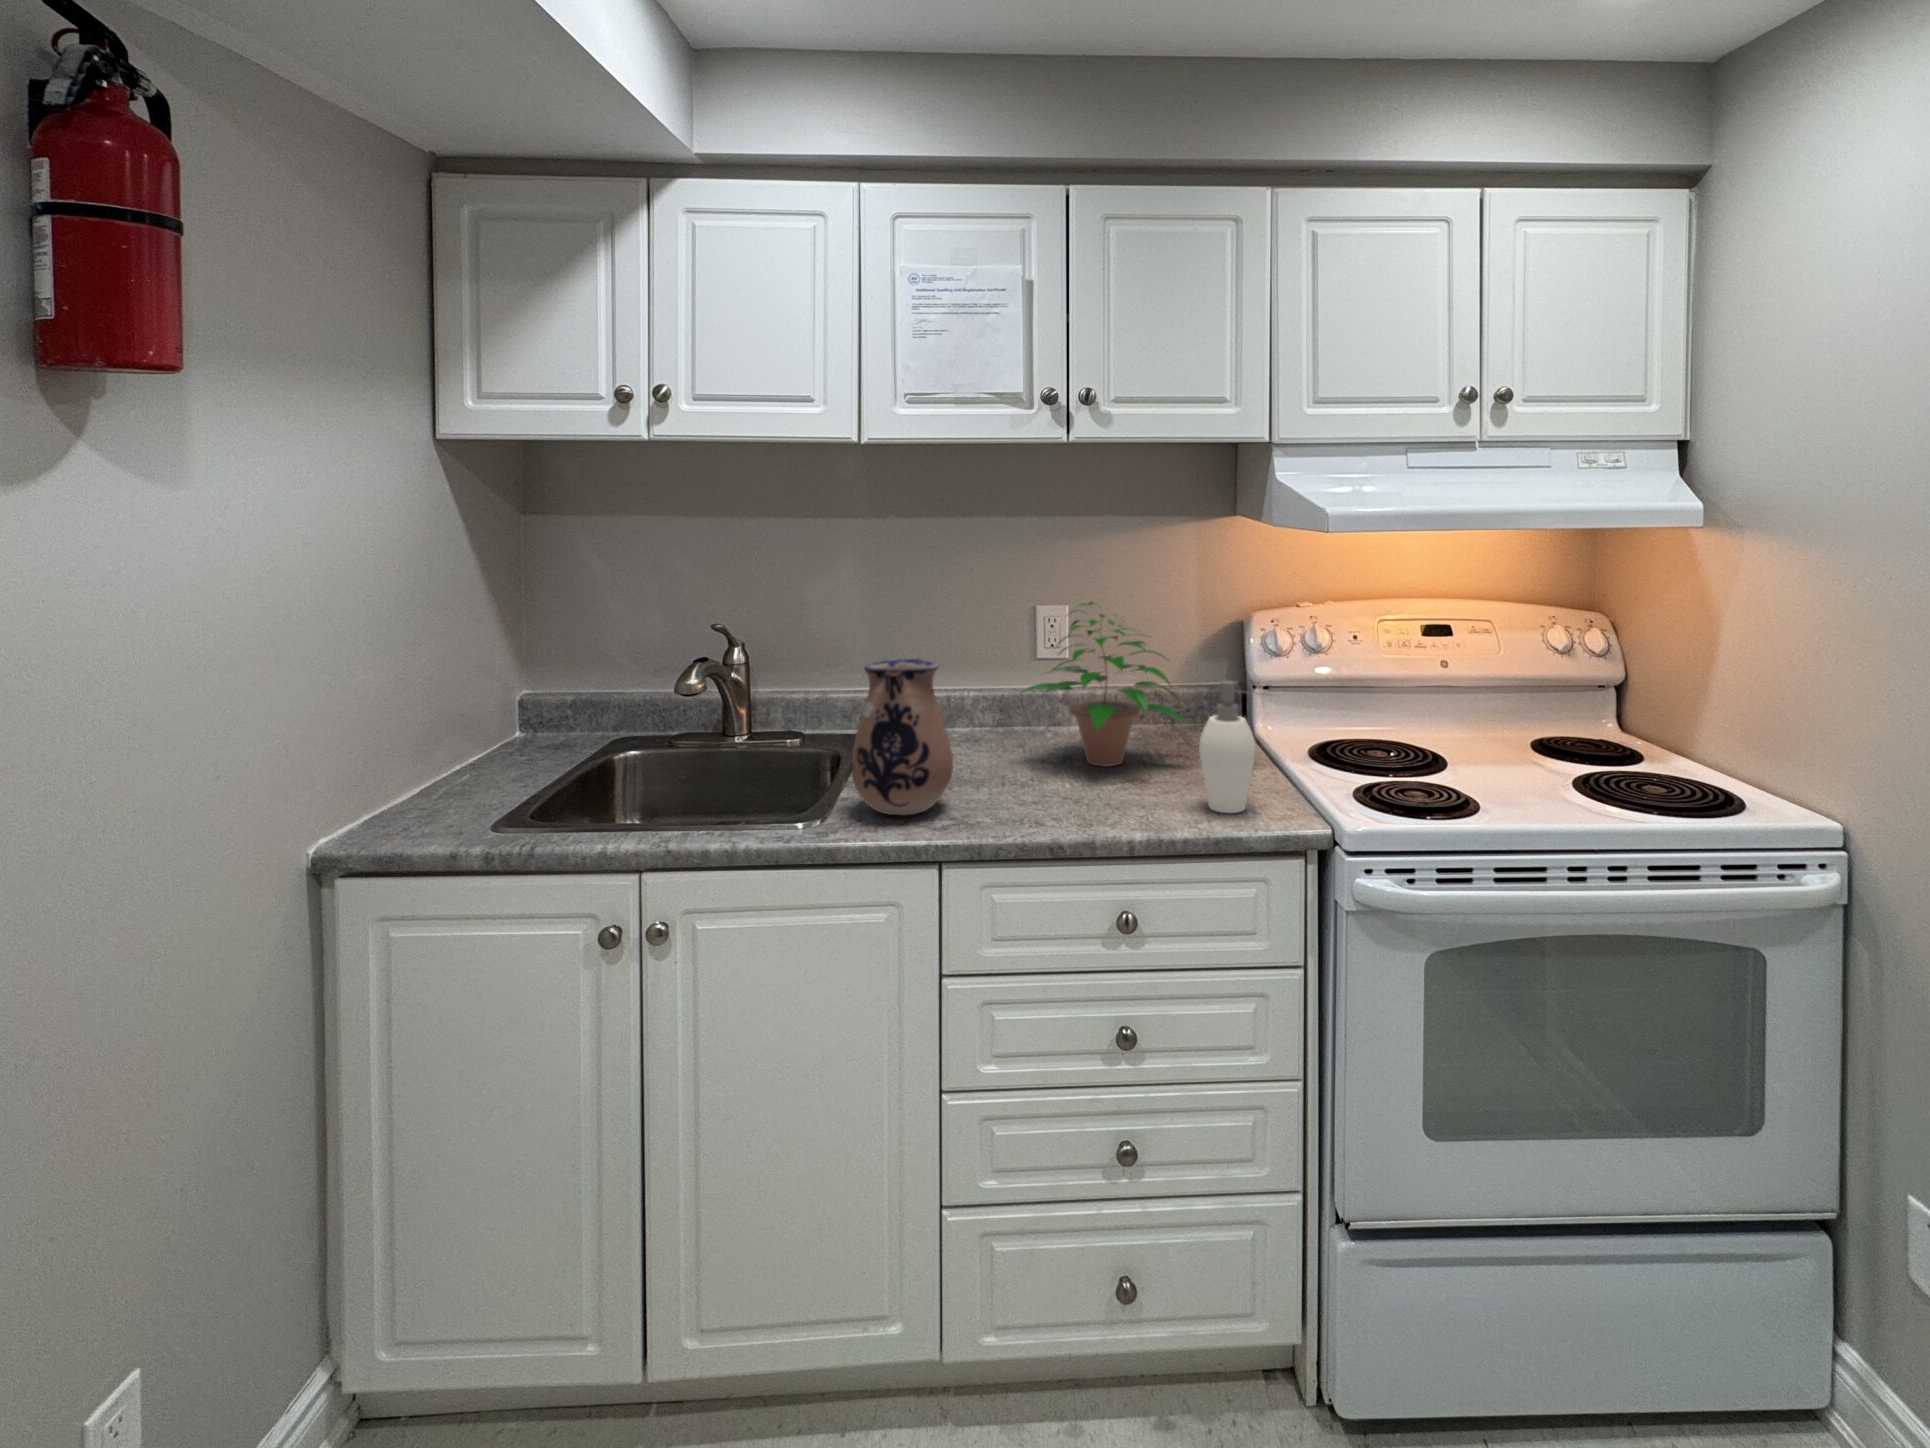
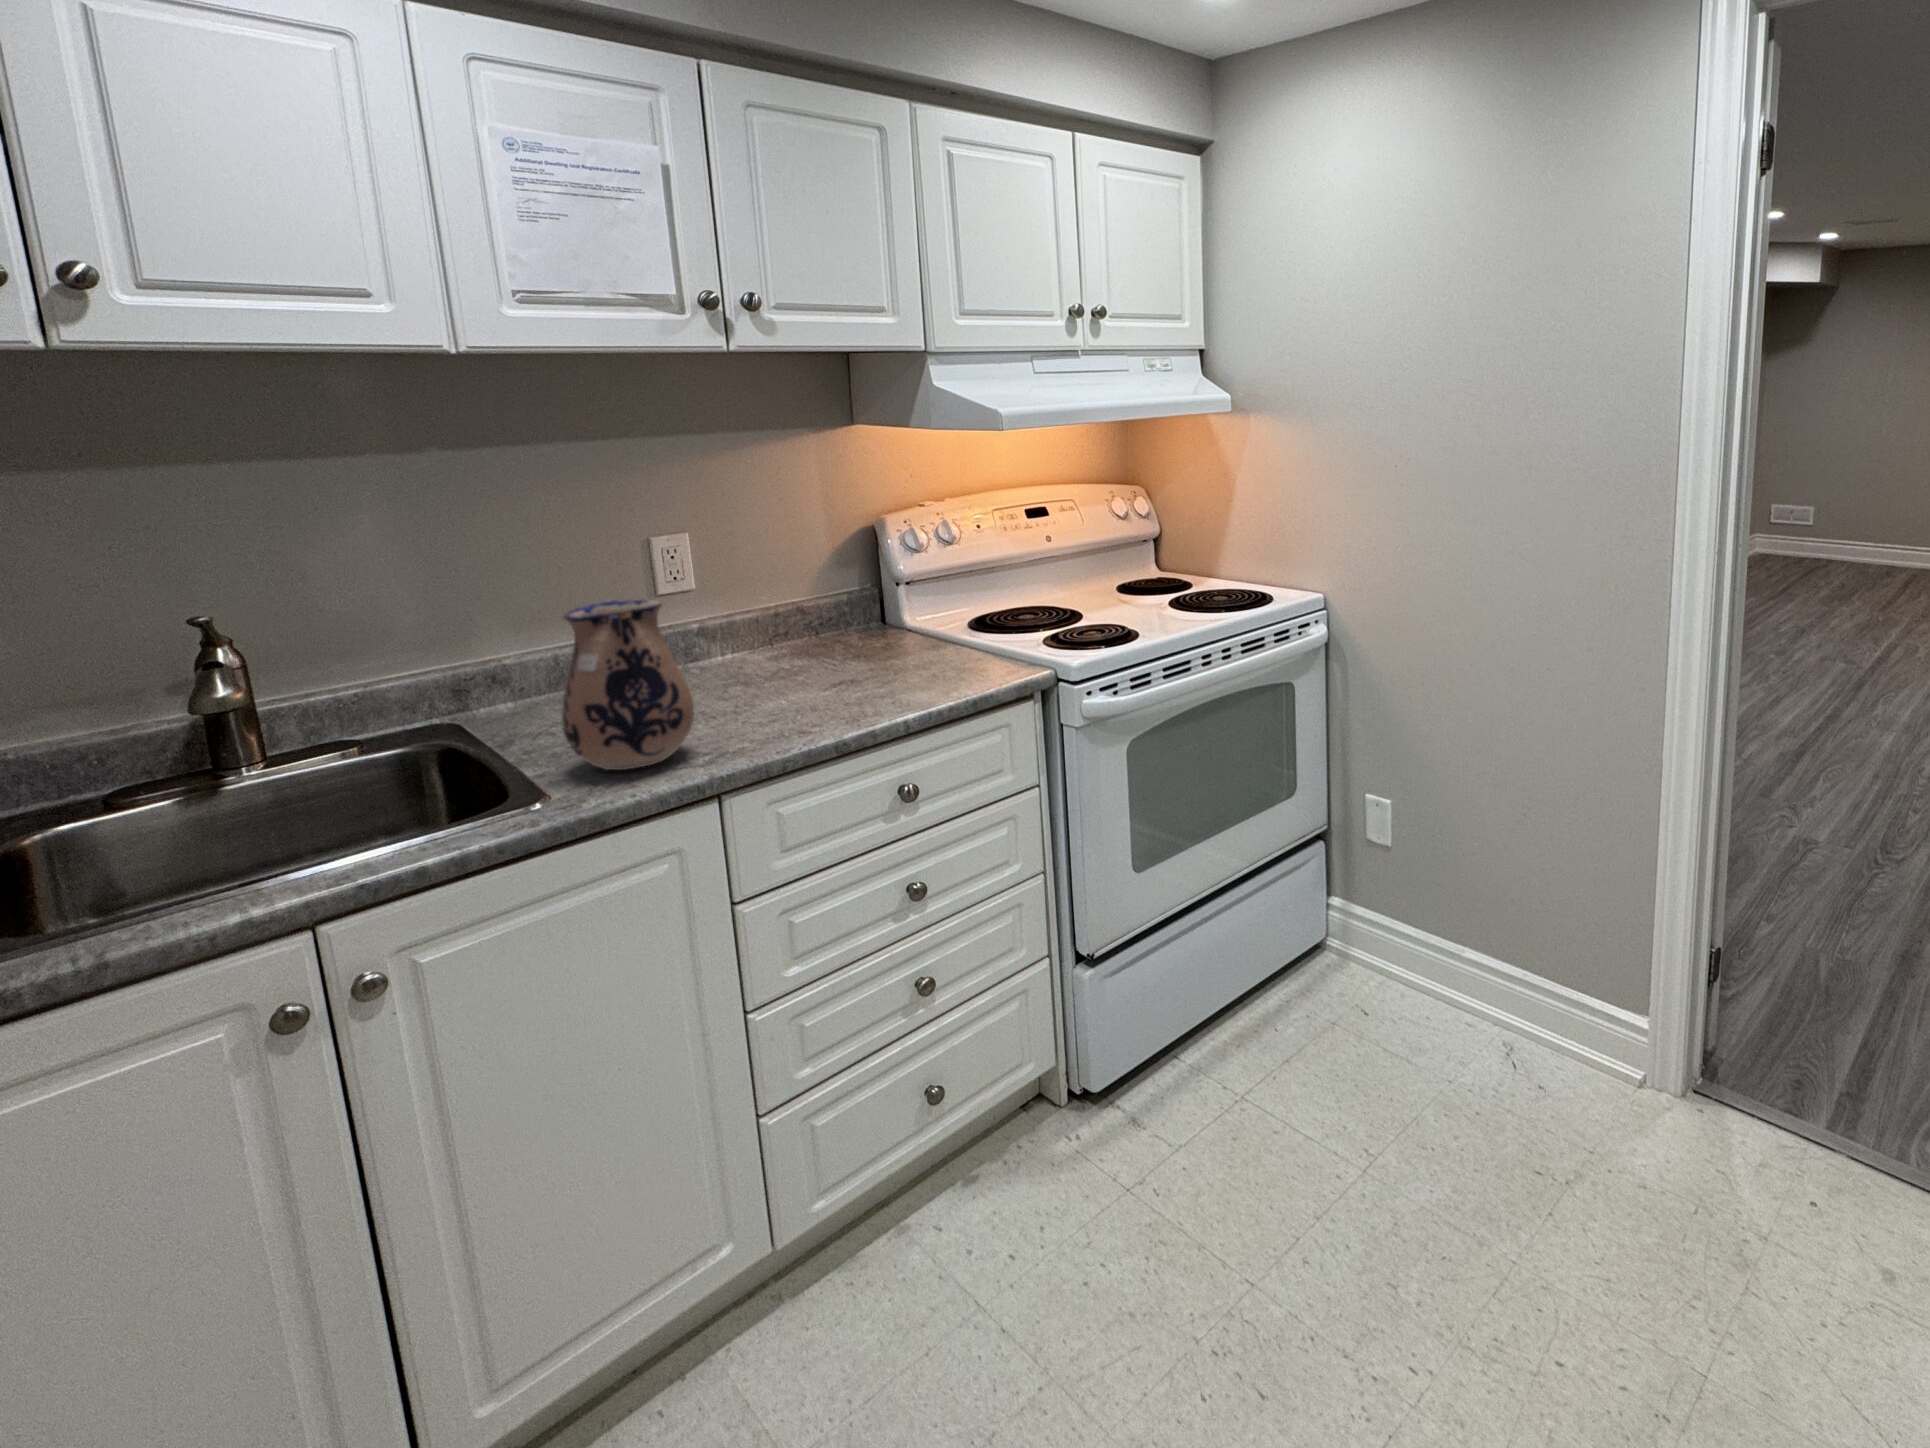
potted plant: present [1021,602,1188,766] -> none [691,520,881,681]
soap dispenser: present [1199,681,1255,813] -> none [927,571,992,685]

